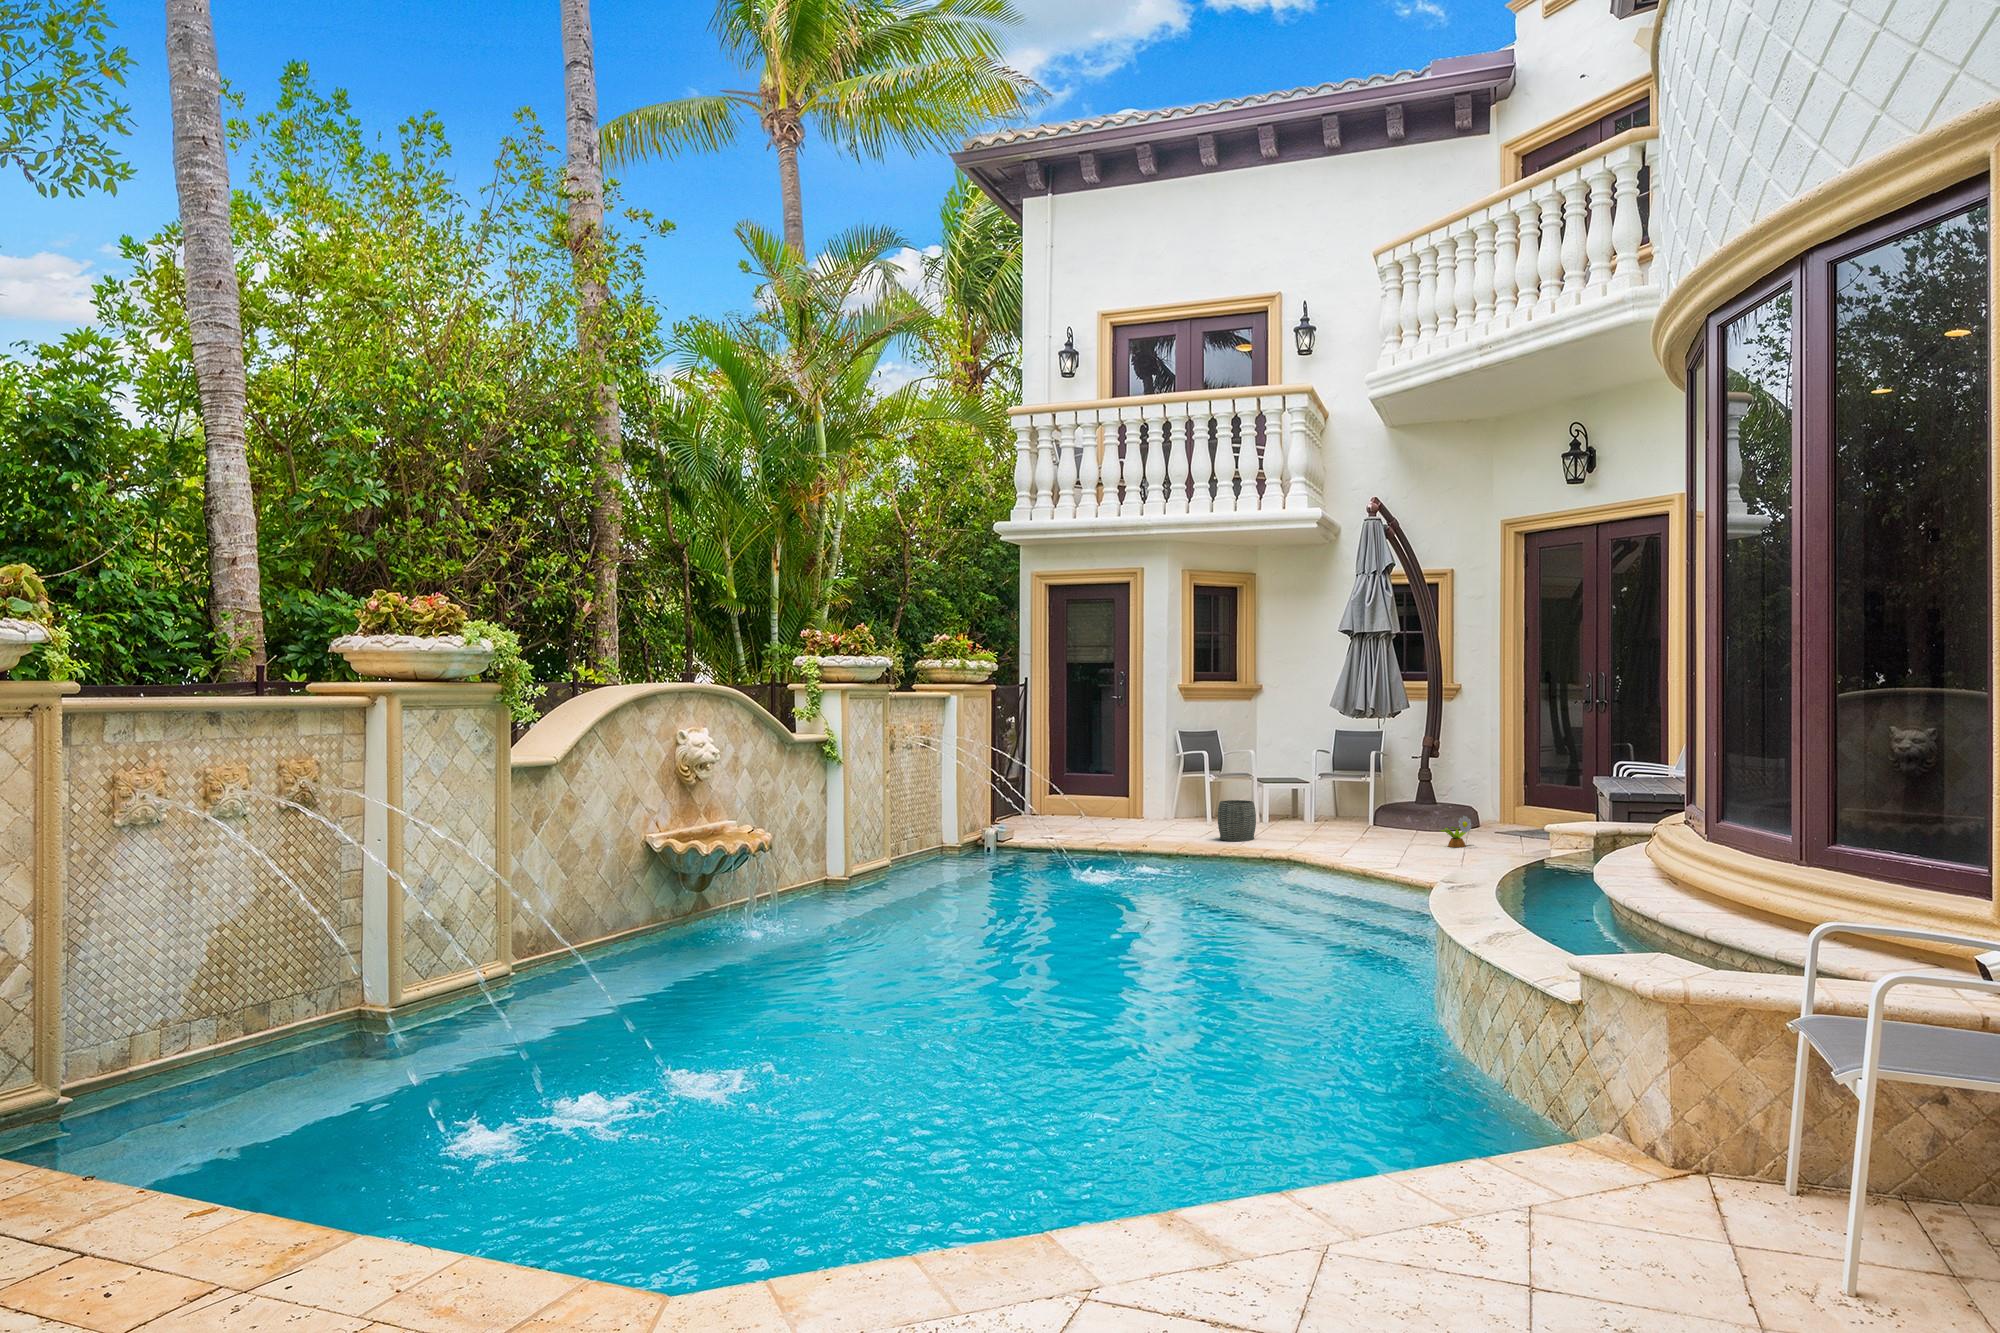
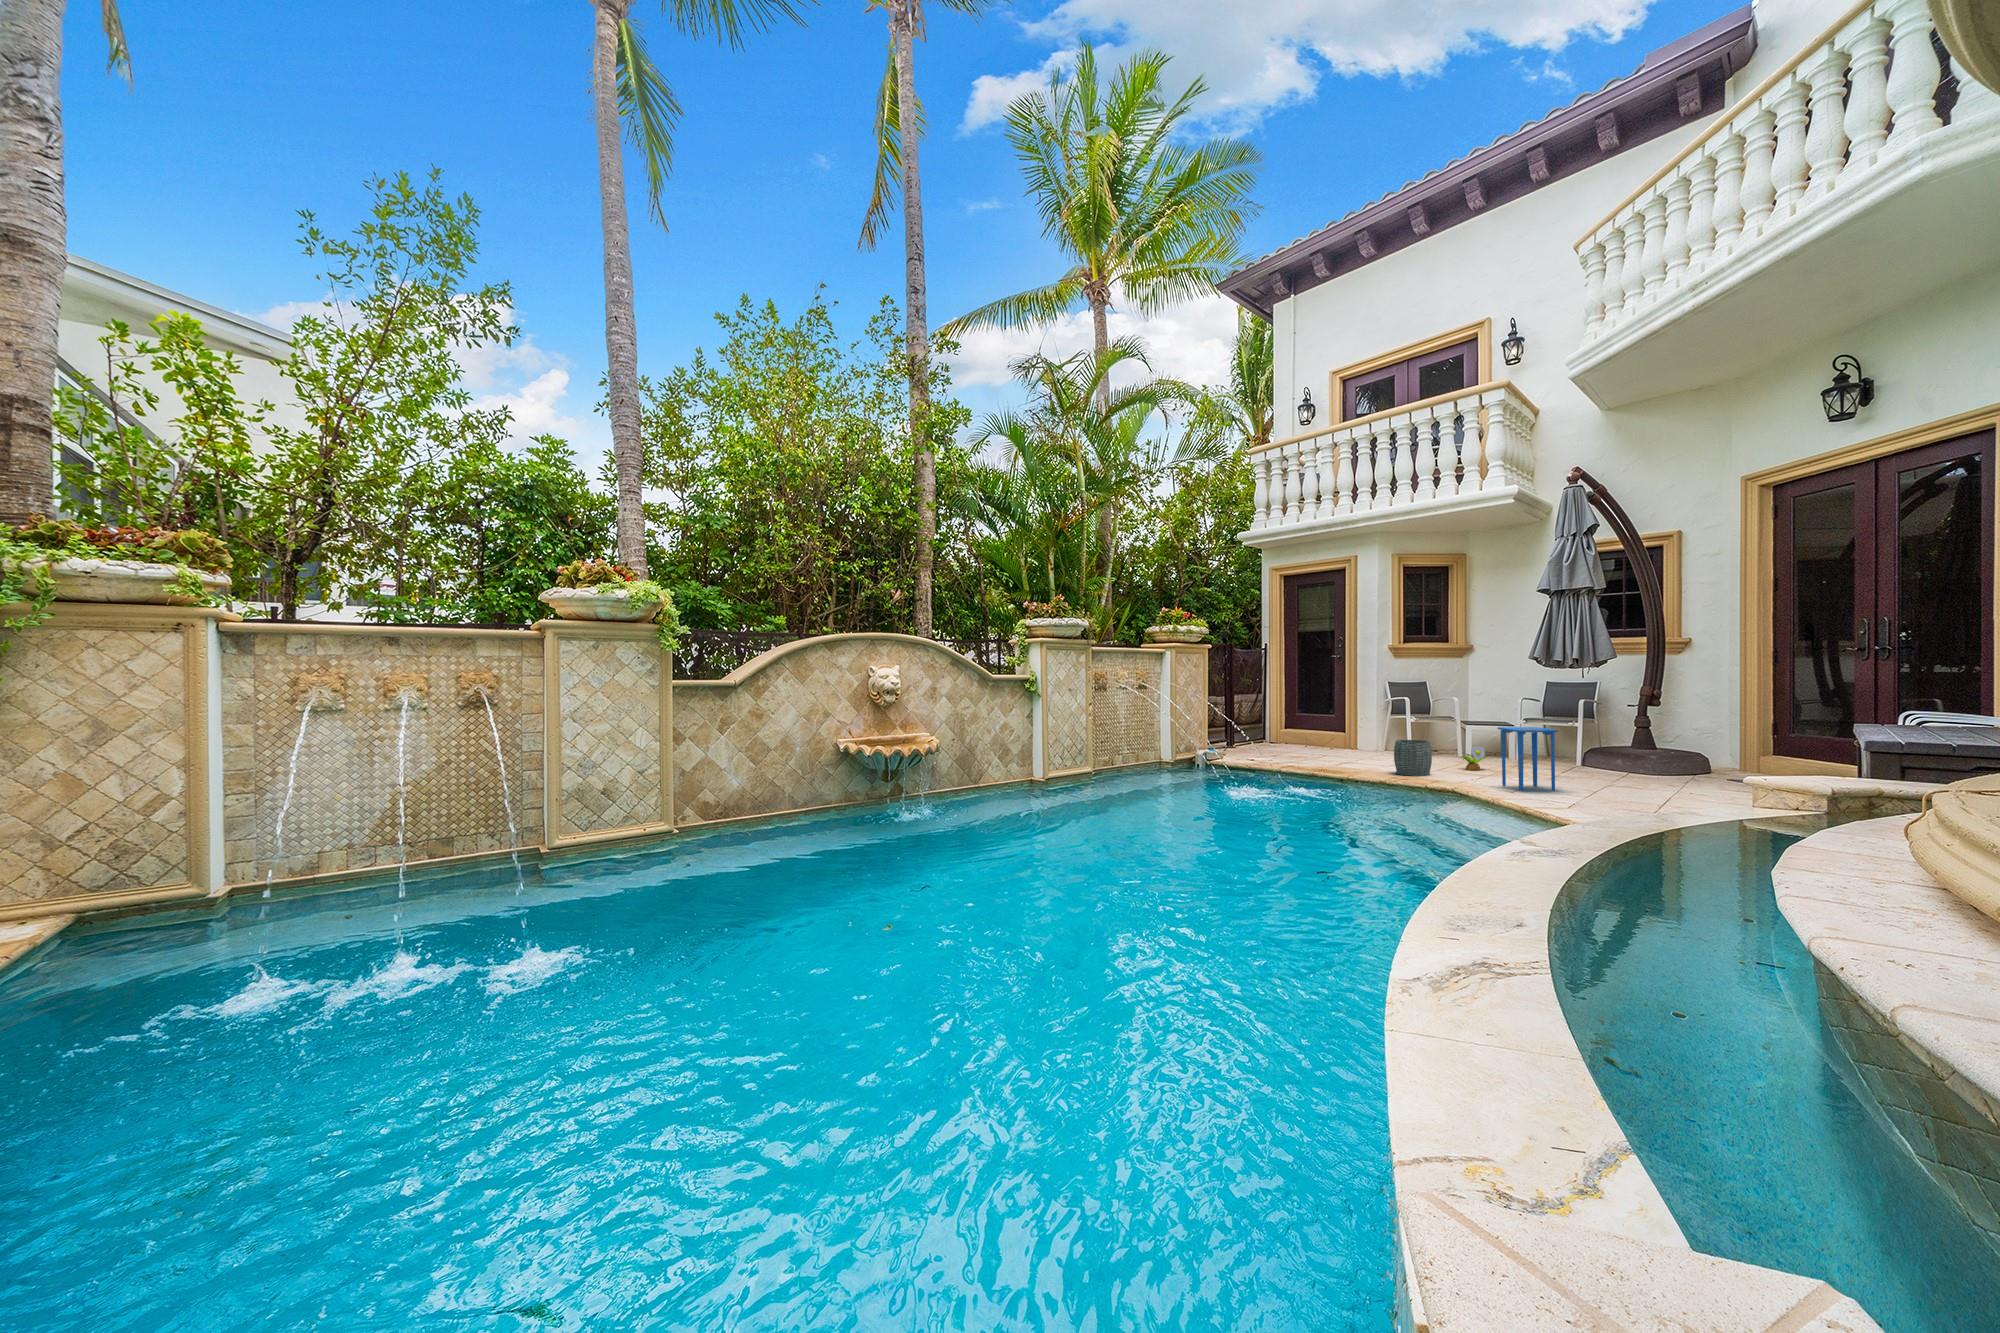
side table: none [1329,782,1384,849] -> present [1498,727,1558,791]
decorative plant: present [1441,816,1472,847] -> present [1460,745,1486,771]

